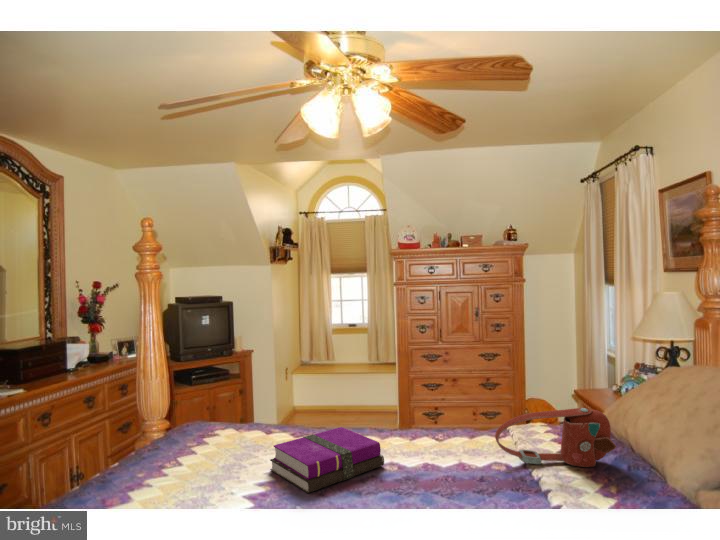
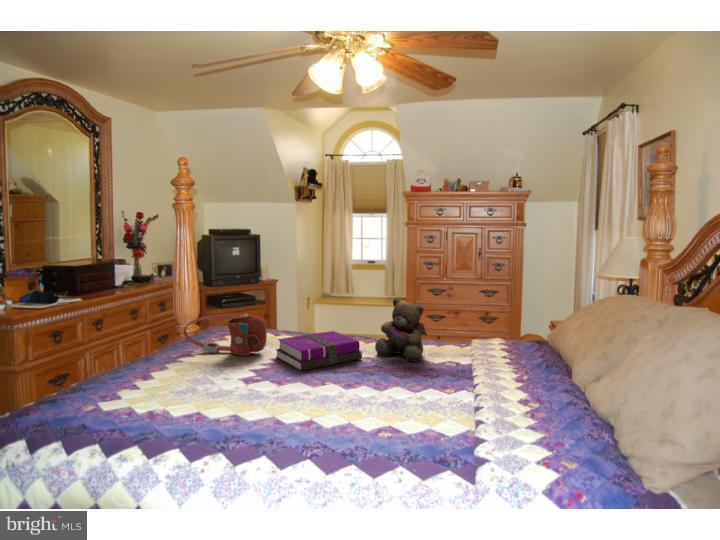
teddy bear: none [398,381,464,467] -> present [375,298,427,362]
handbag: present [495,408,616,467] -> present [183,314,267,356]

